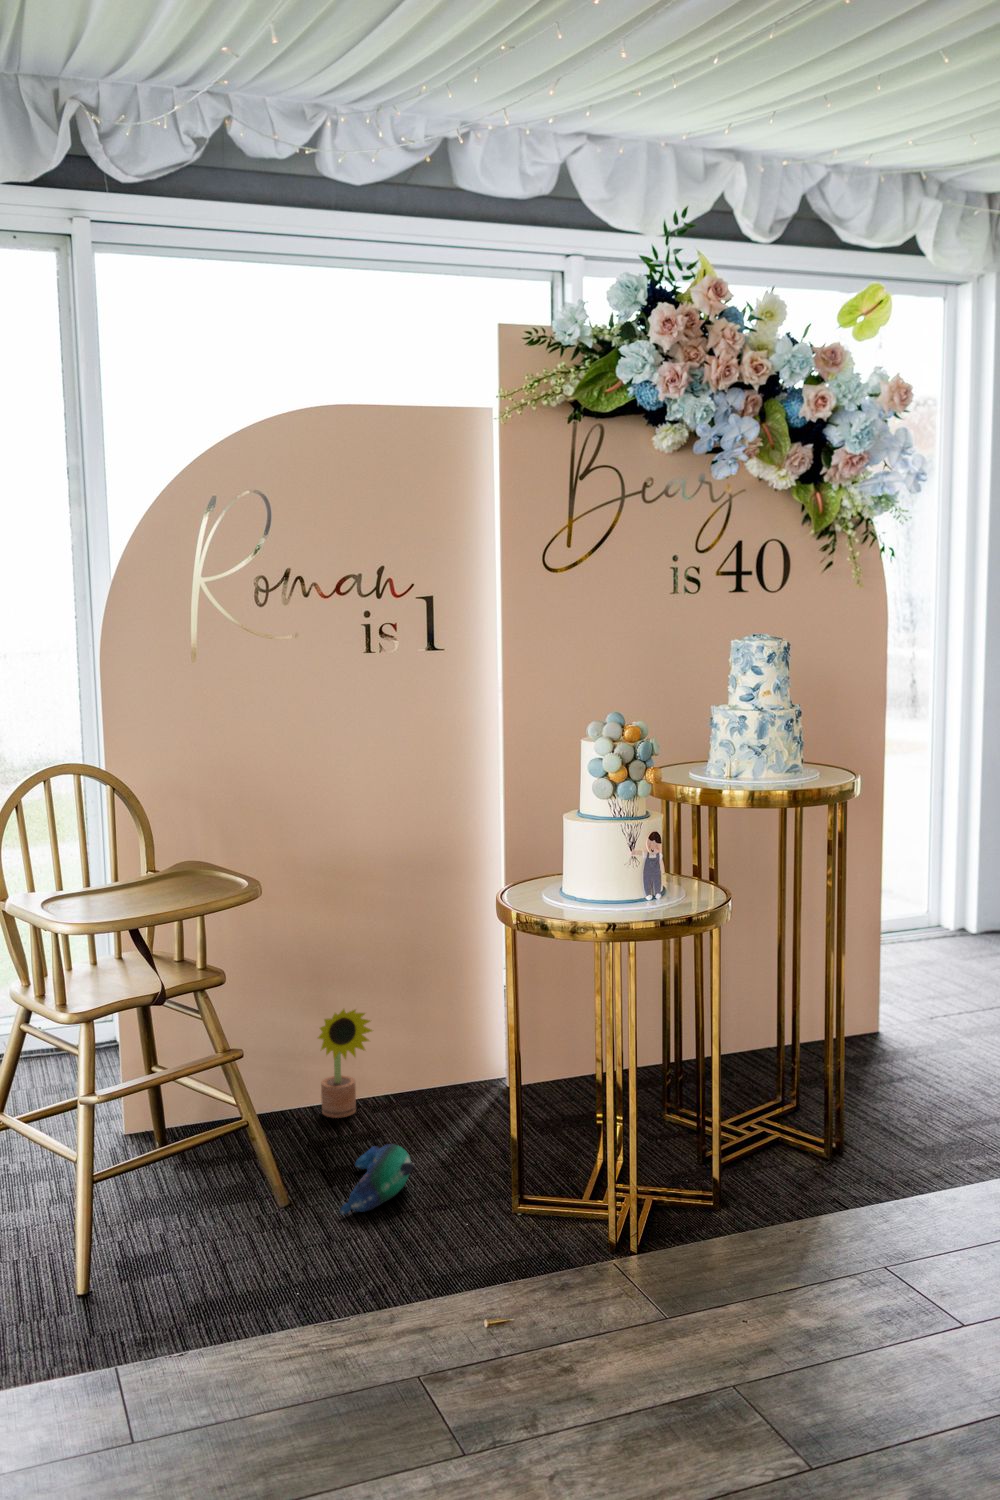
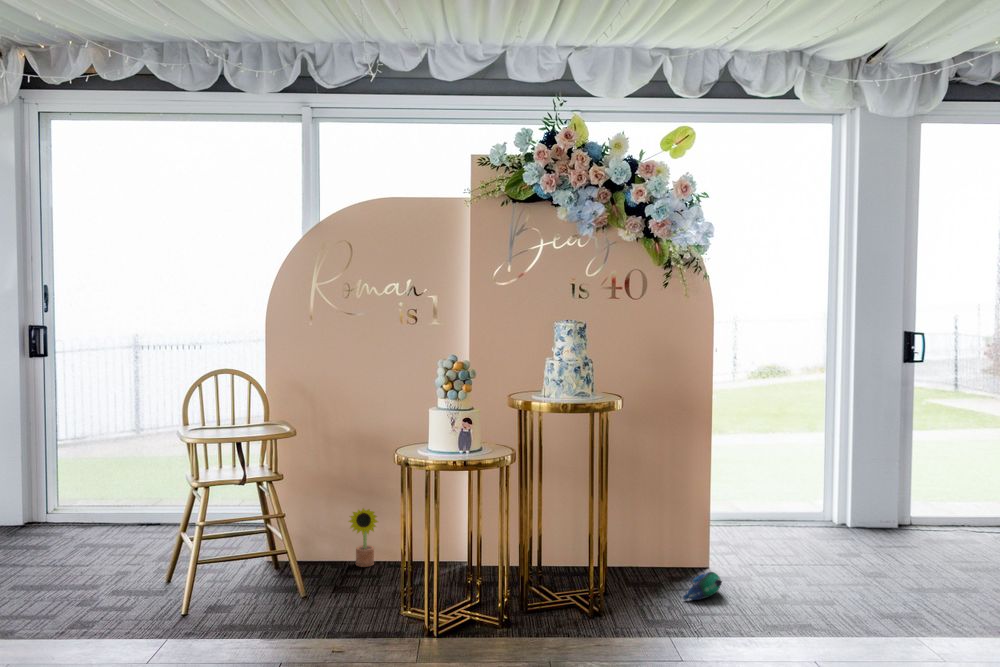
plush toy: present [340,1144,414,1215] -> present [683,572,722,600]

